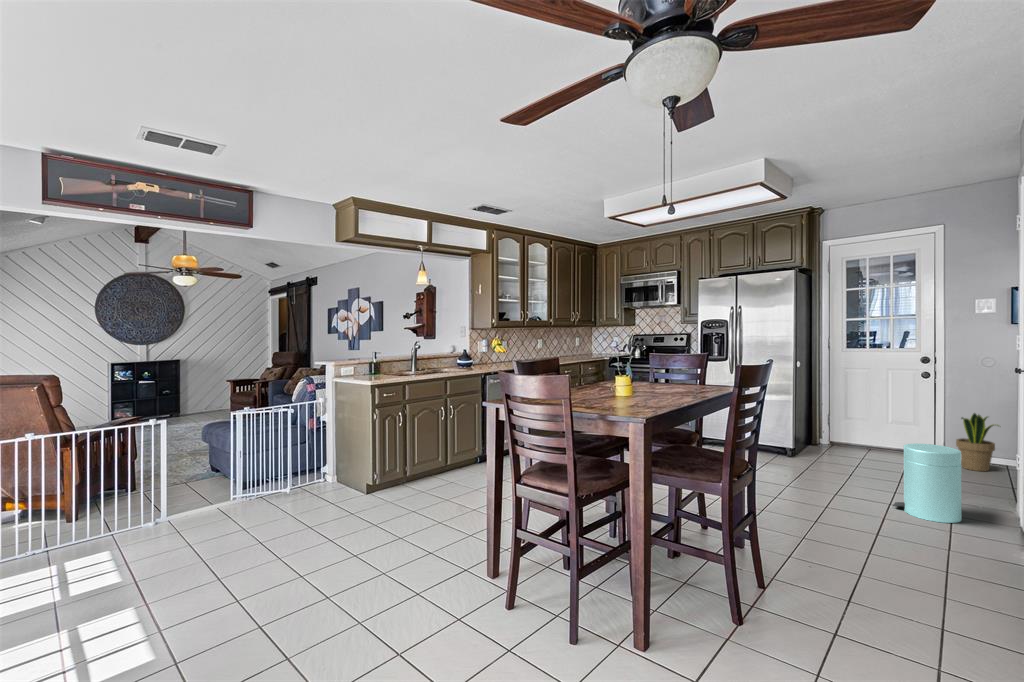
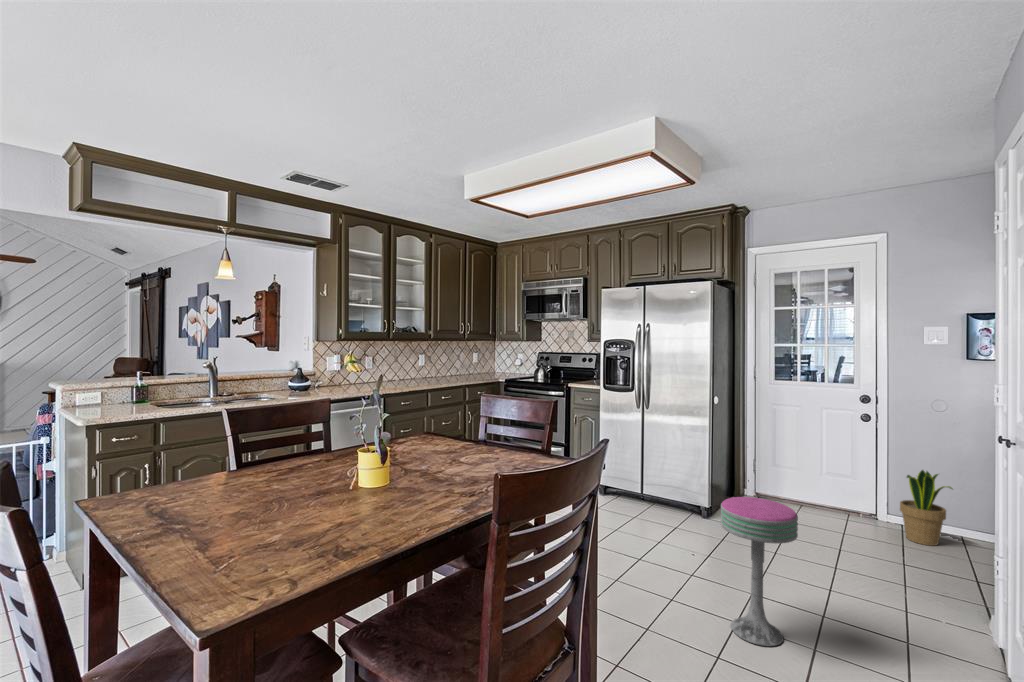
bar stool: none [820,423,878,518] -> present [721,497,798,646]
trash can: present [893,443,962,523] -> none [818,529,911,656]

